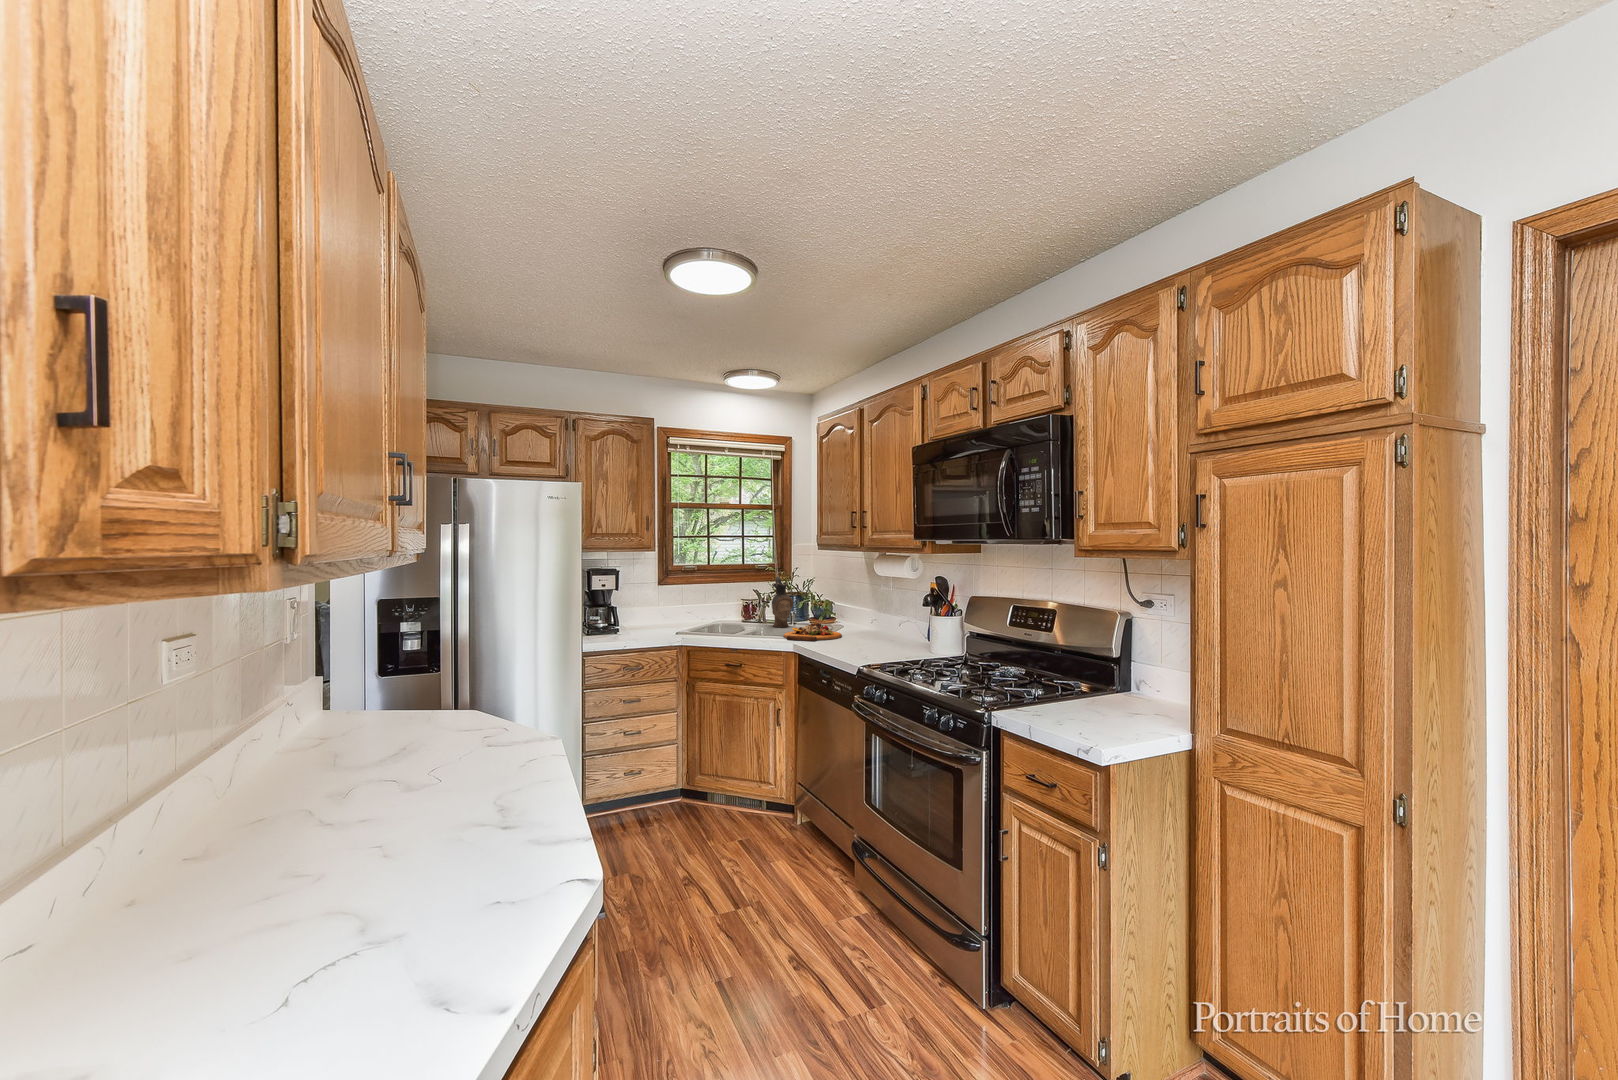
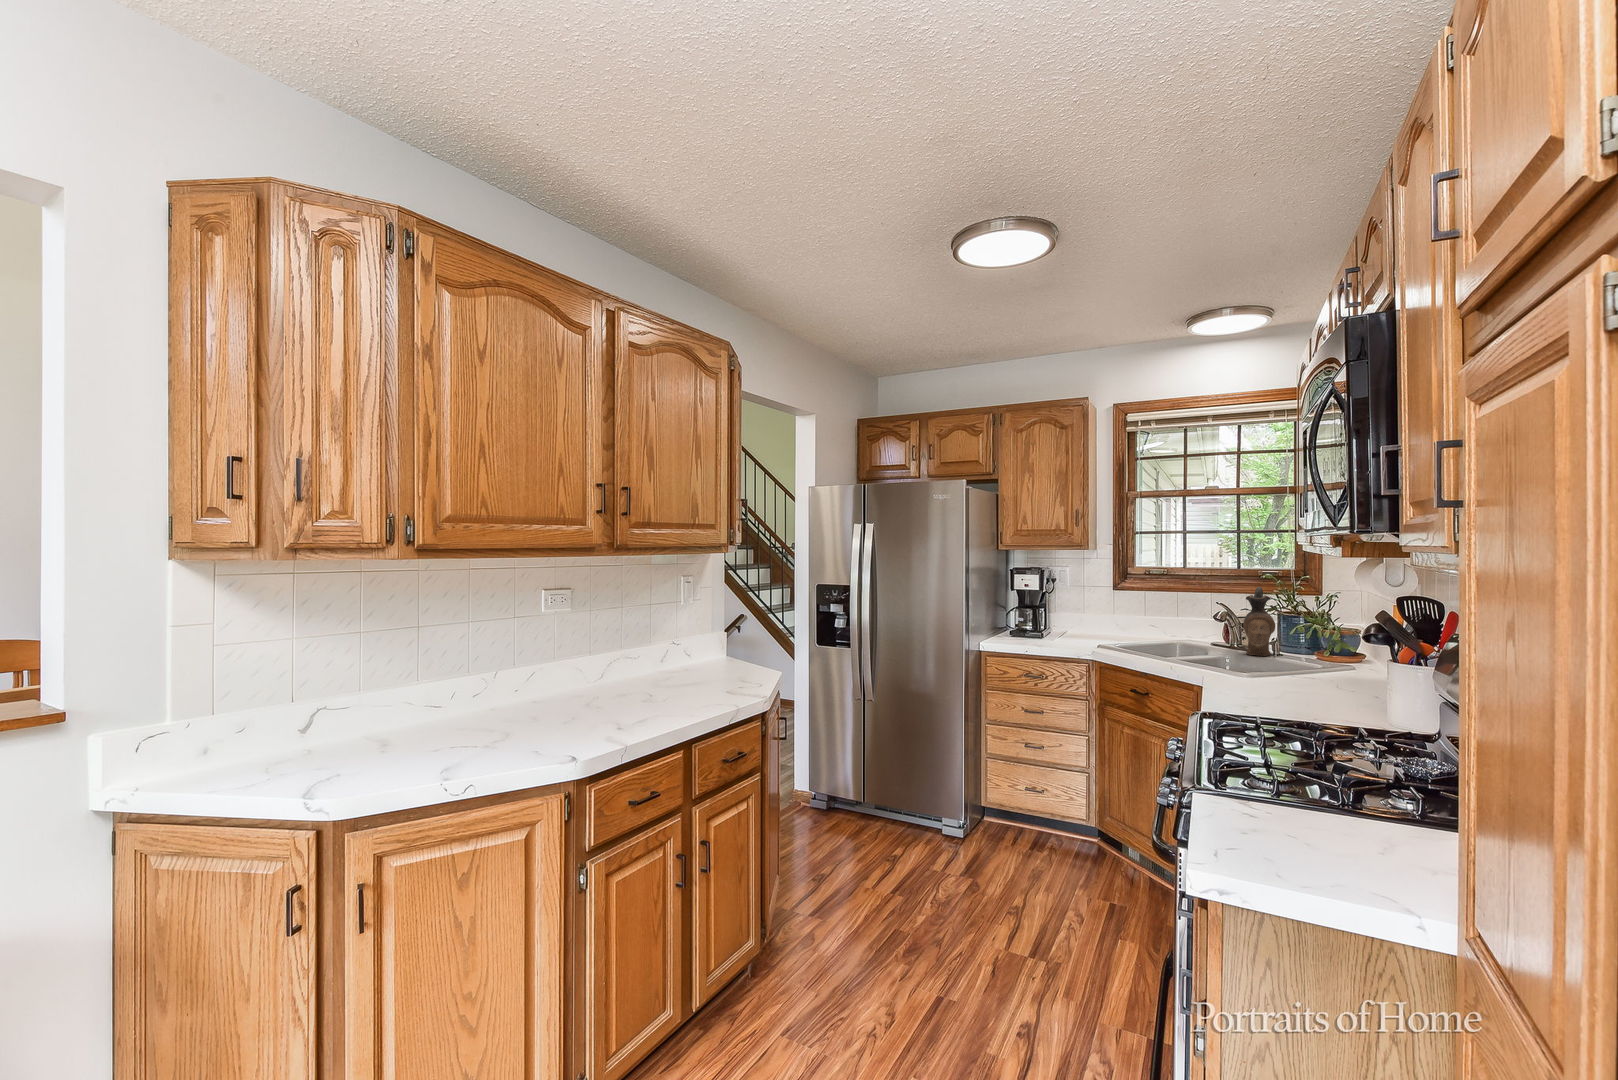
cutting board: present [784,623,842,641] -> none [1209,654,1310,679]

